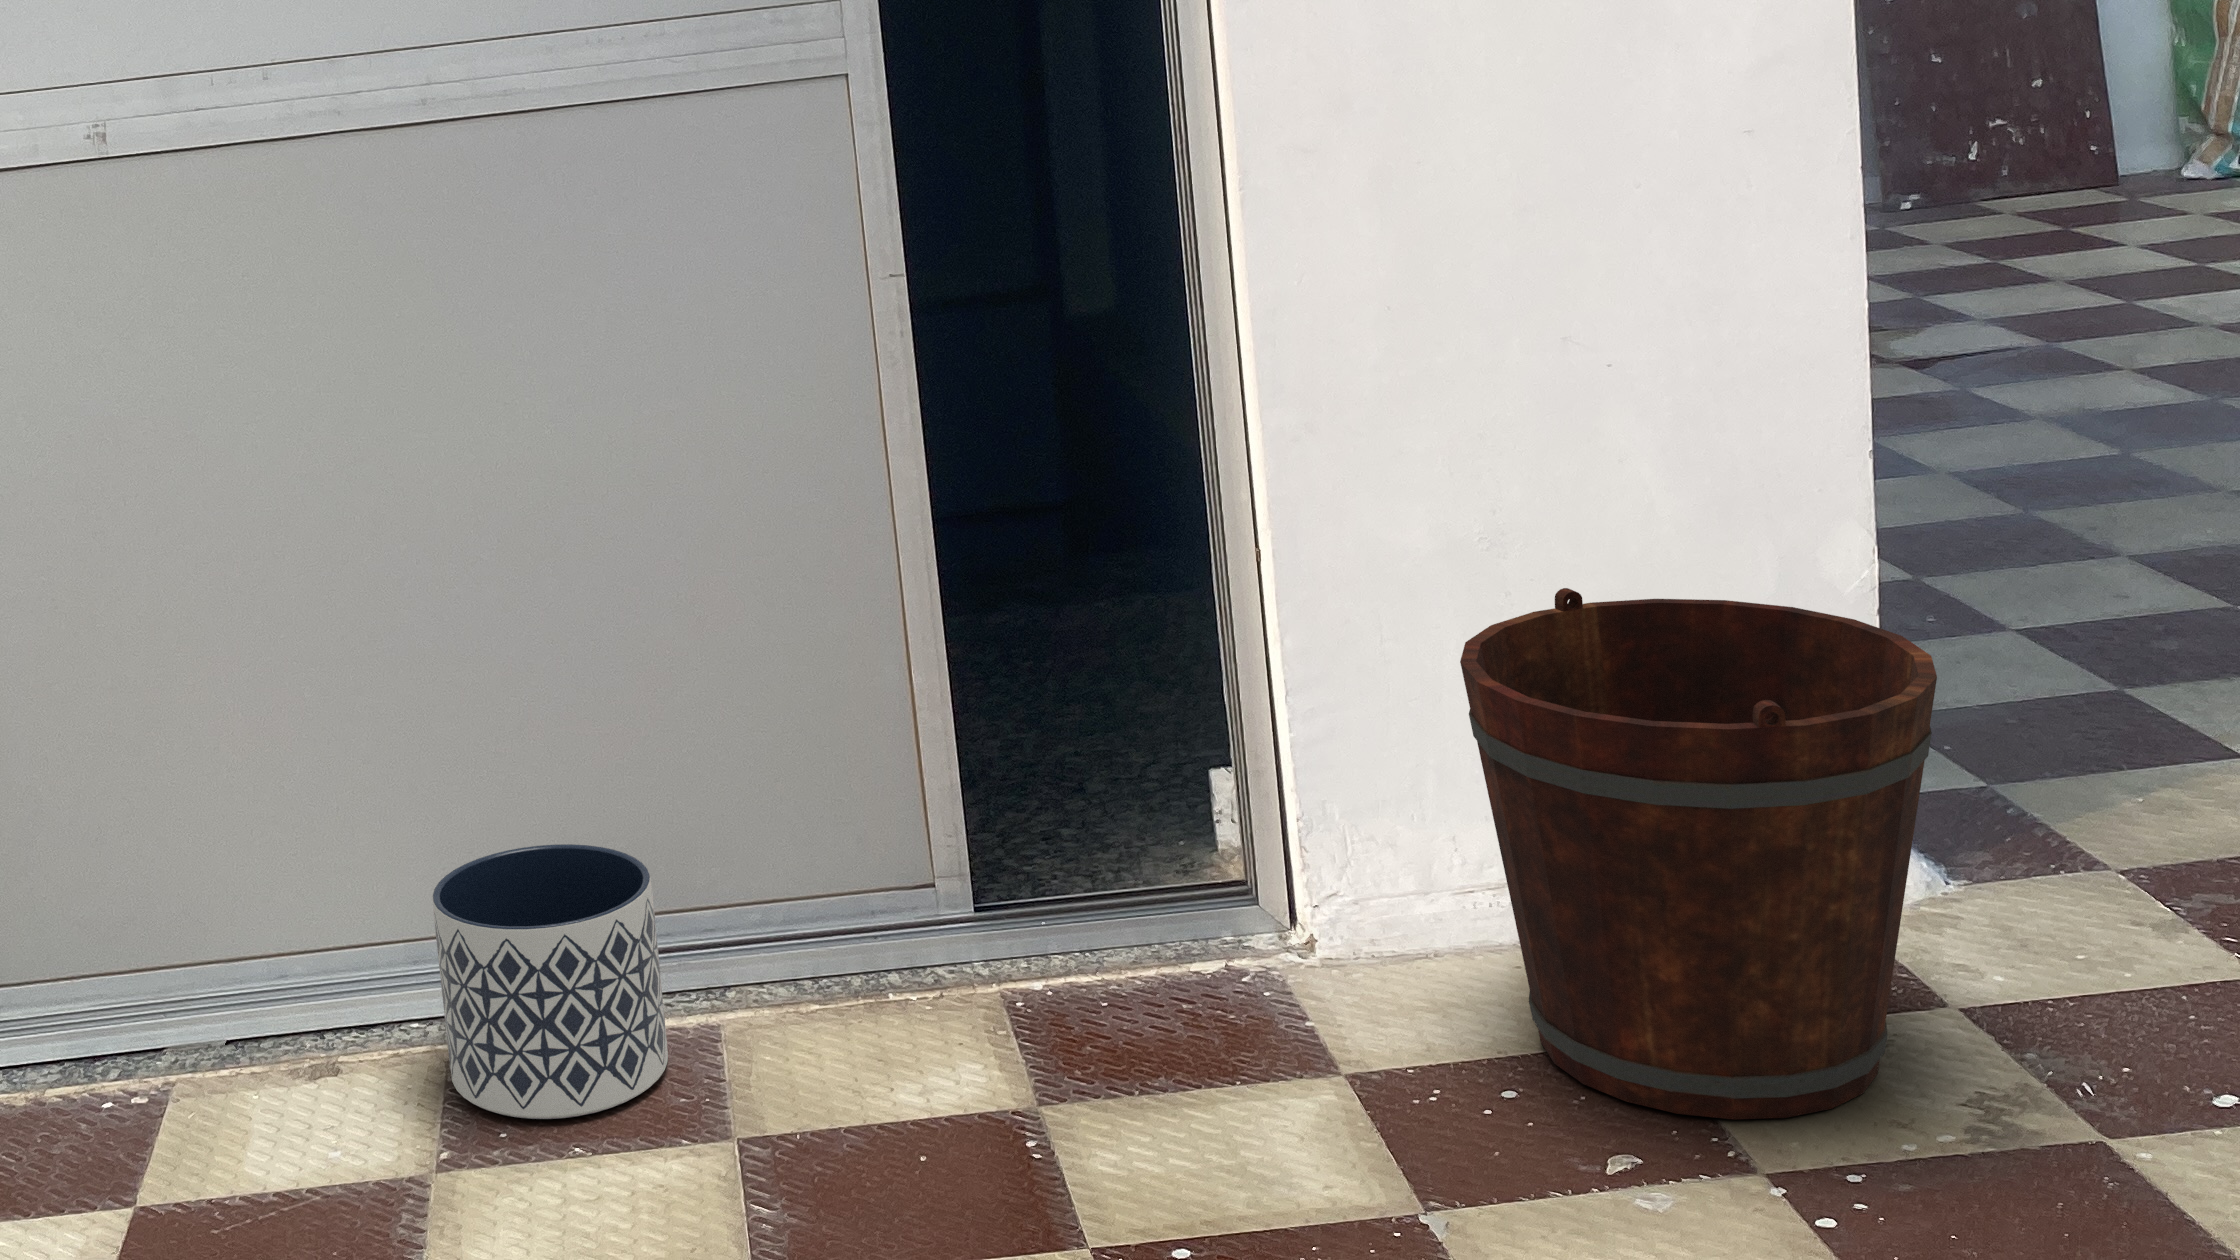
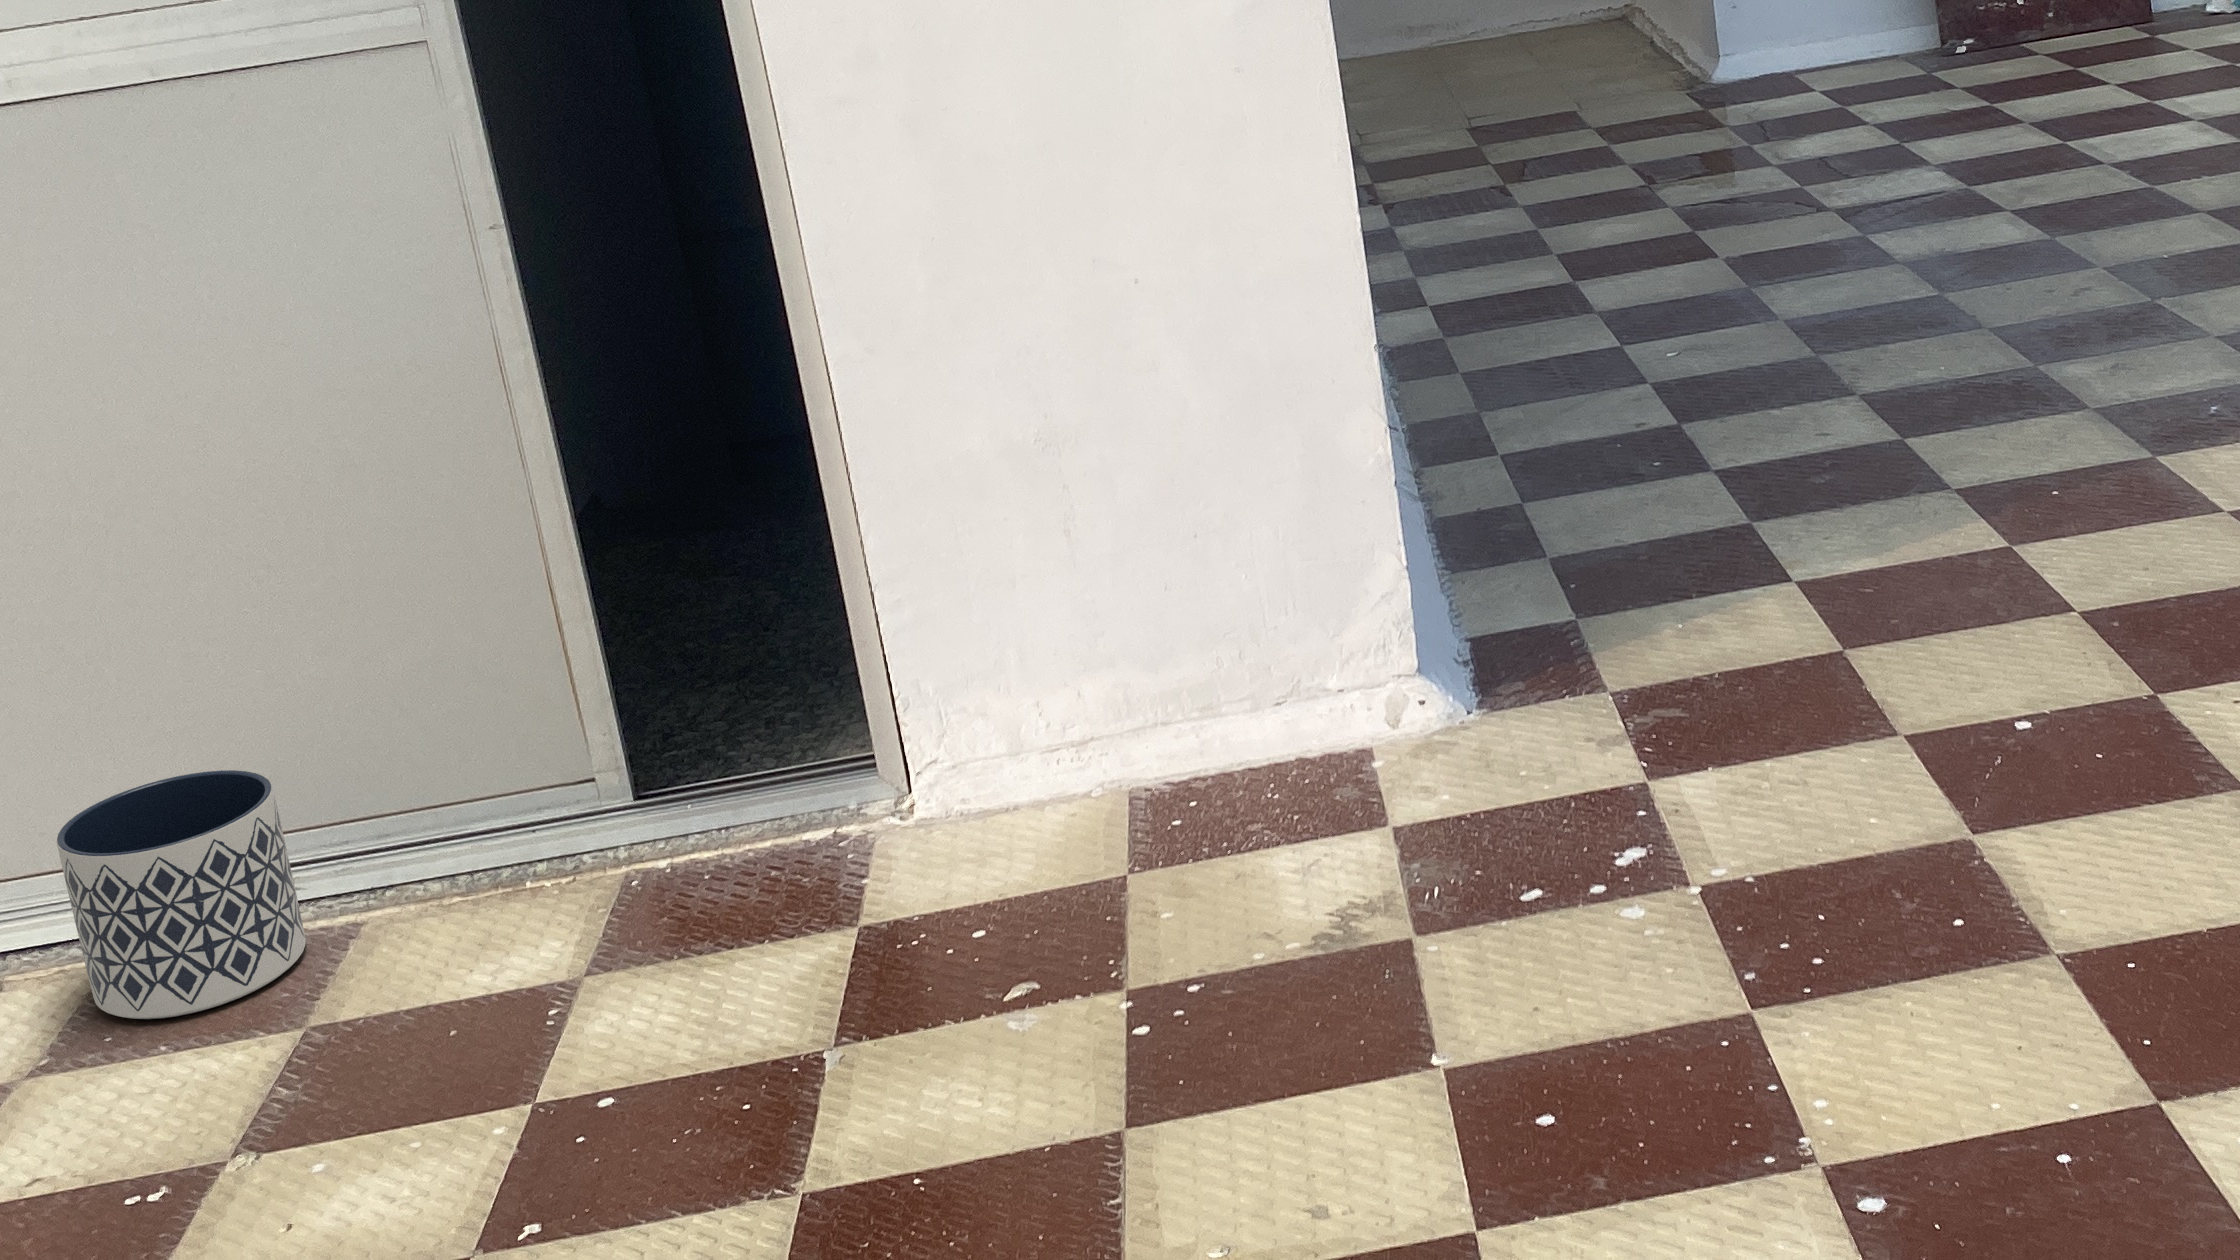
bucket: present [1460,588,1937,1119] -> none [931,498,1290,936]

